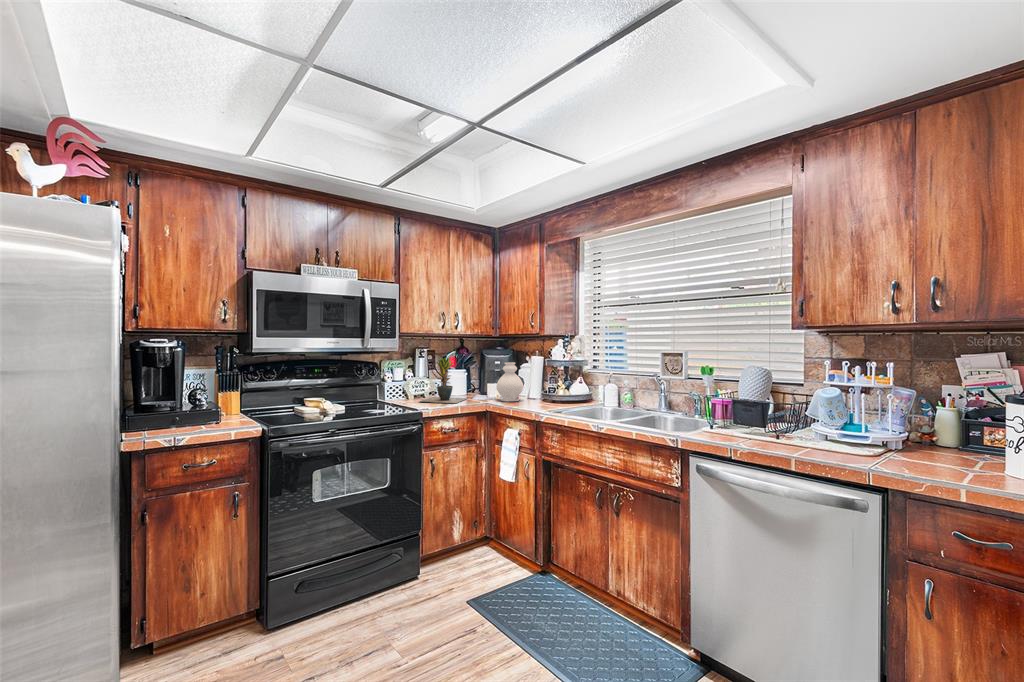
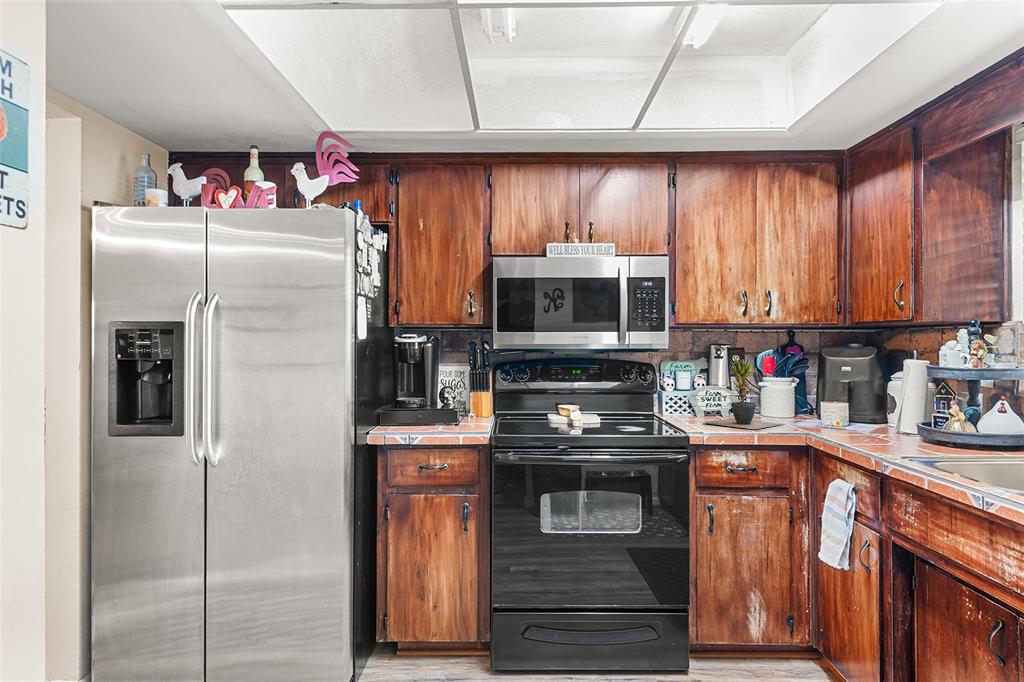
decorative vase: present [496,362,523,402] -> none [828,369,879,435]

